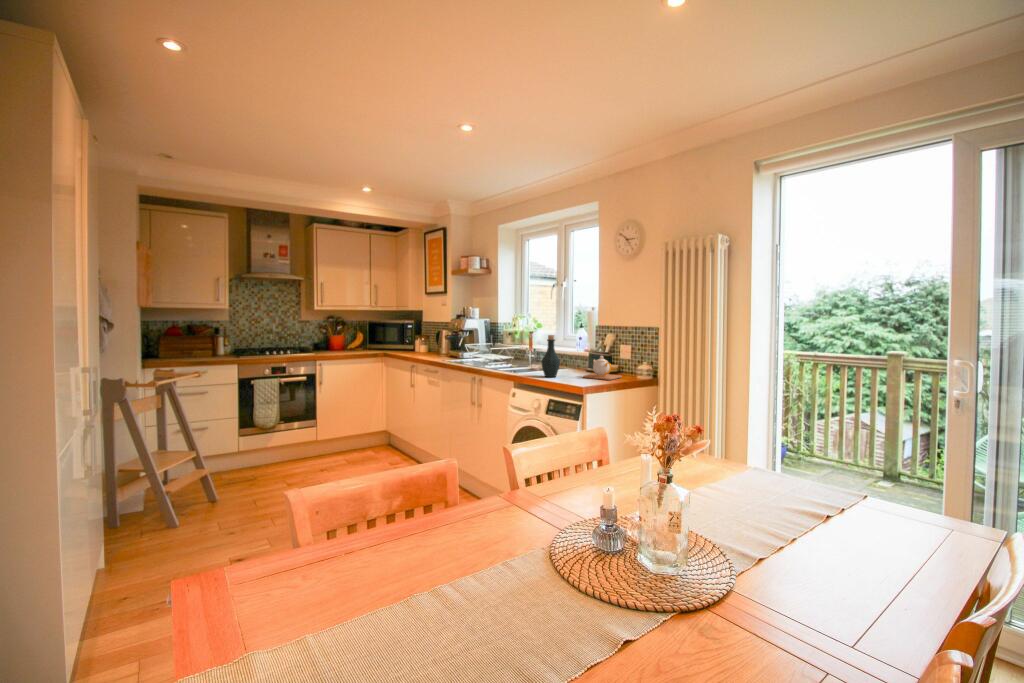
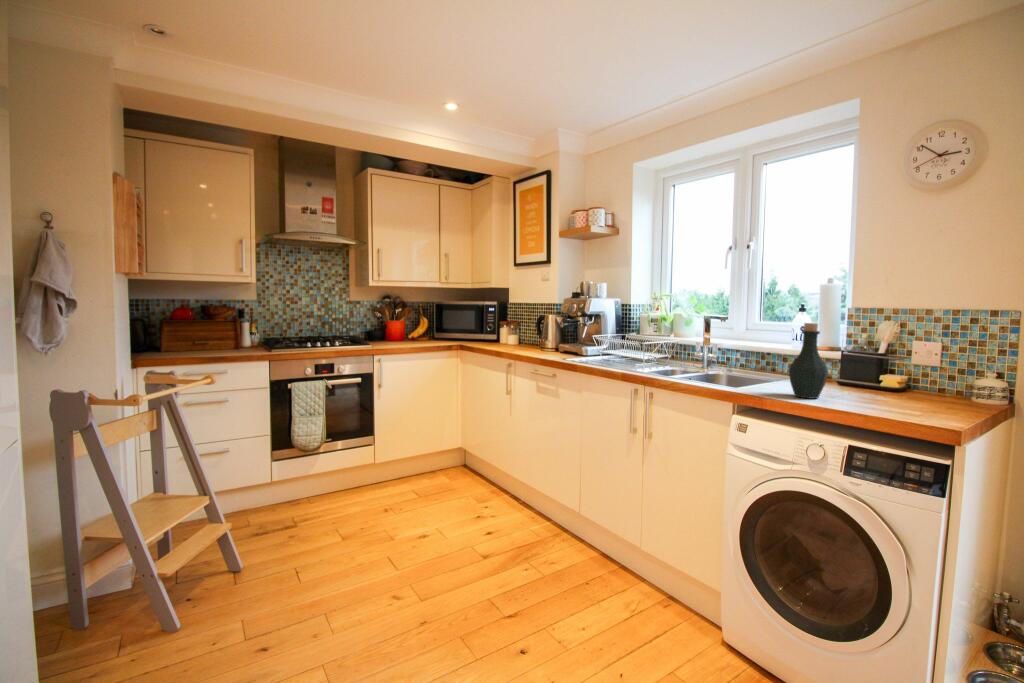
teapot: present [583,356,622,380] -> none [867,361,938,407]

